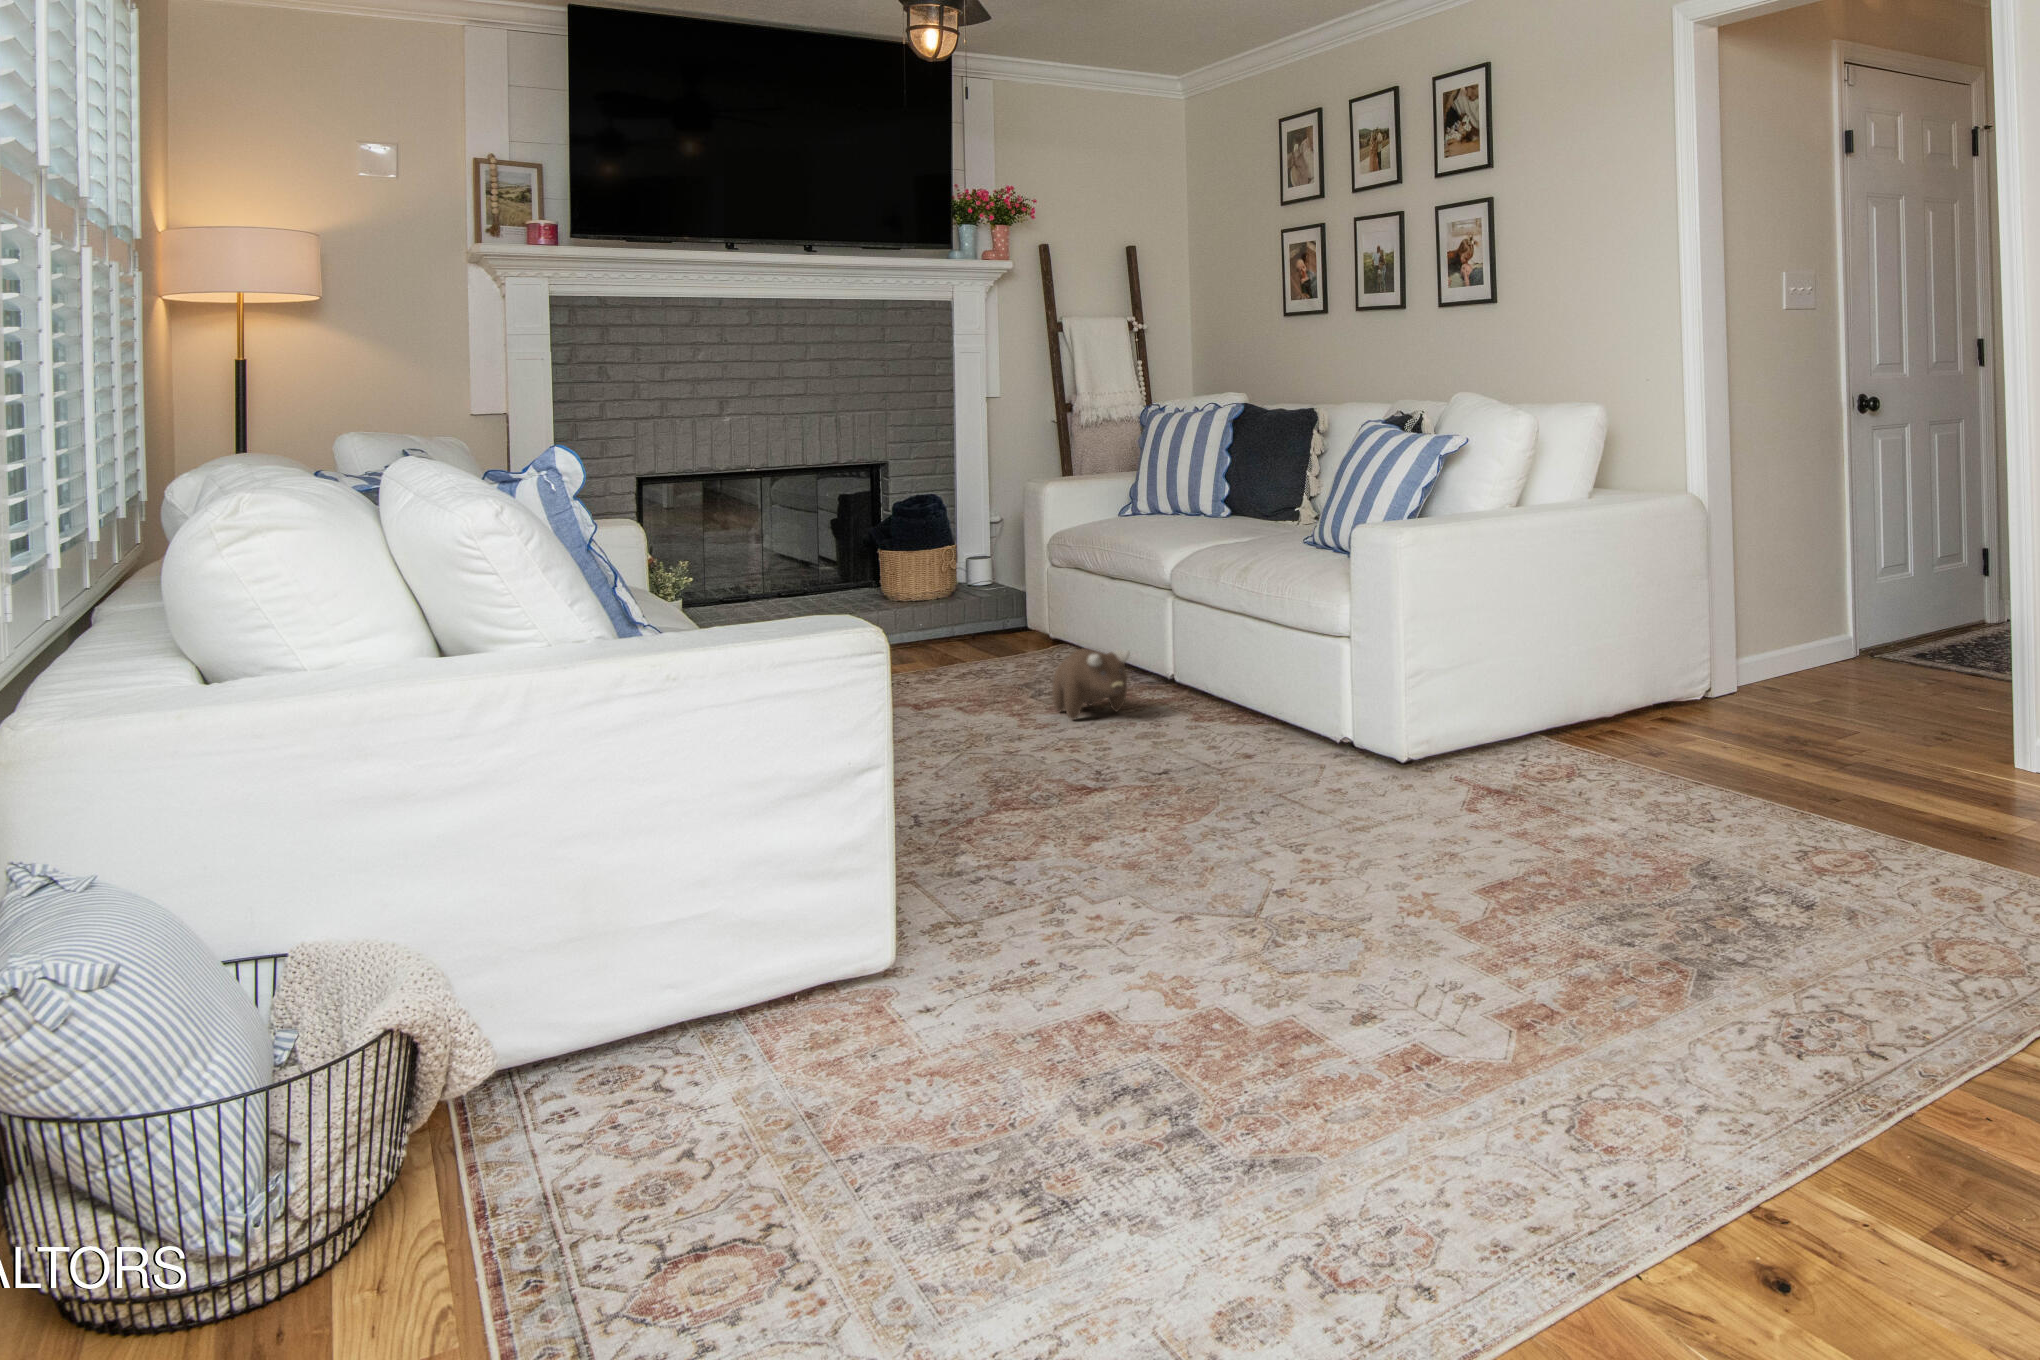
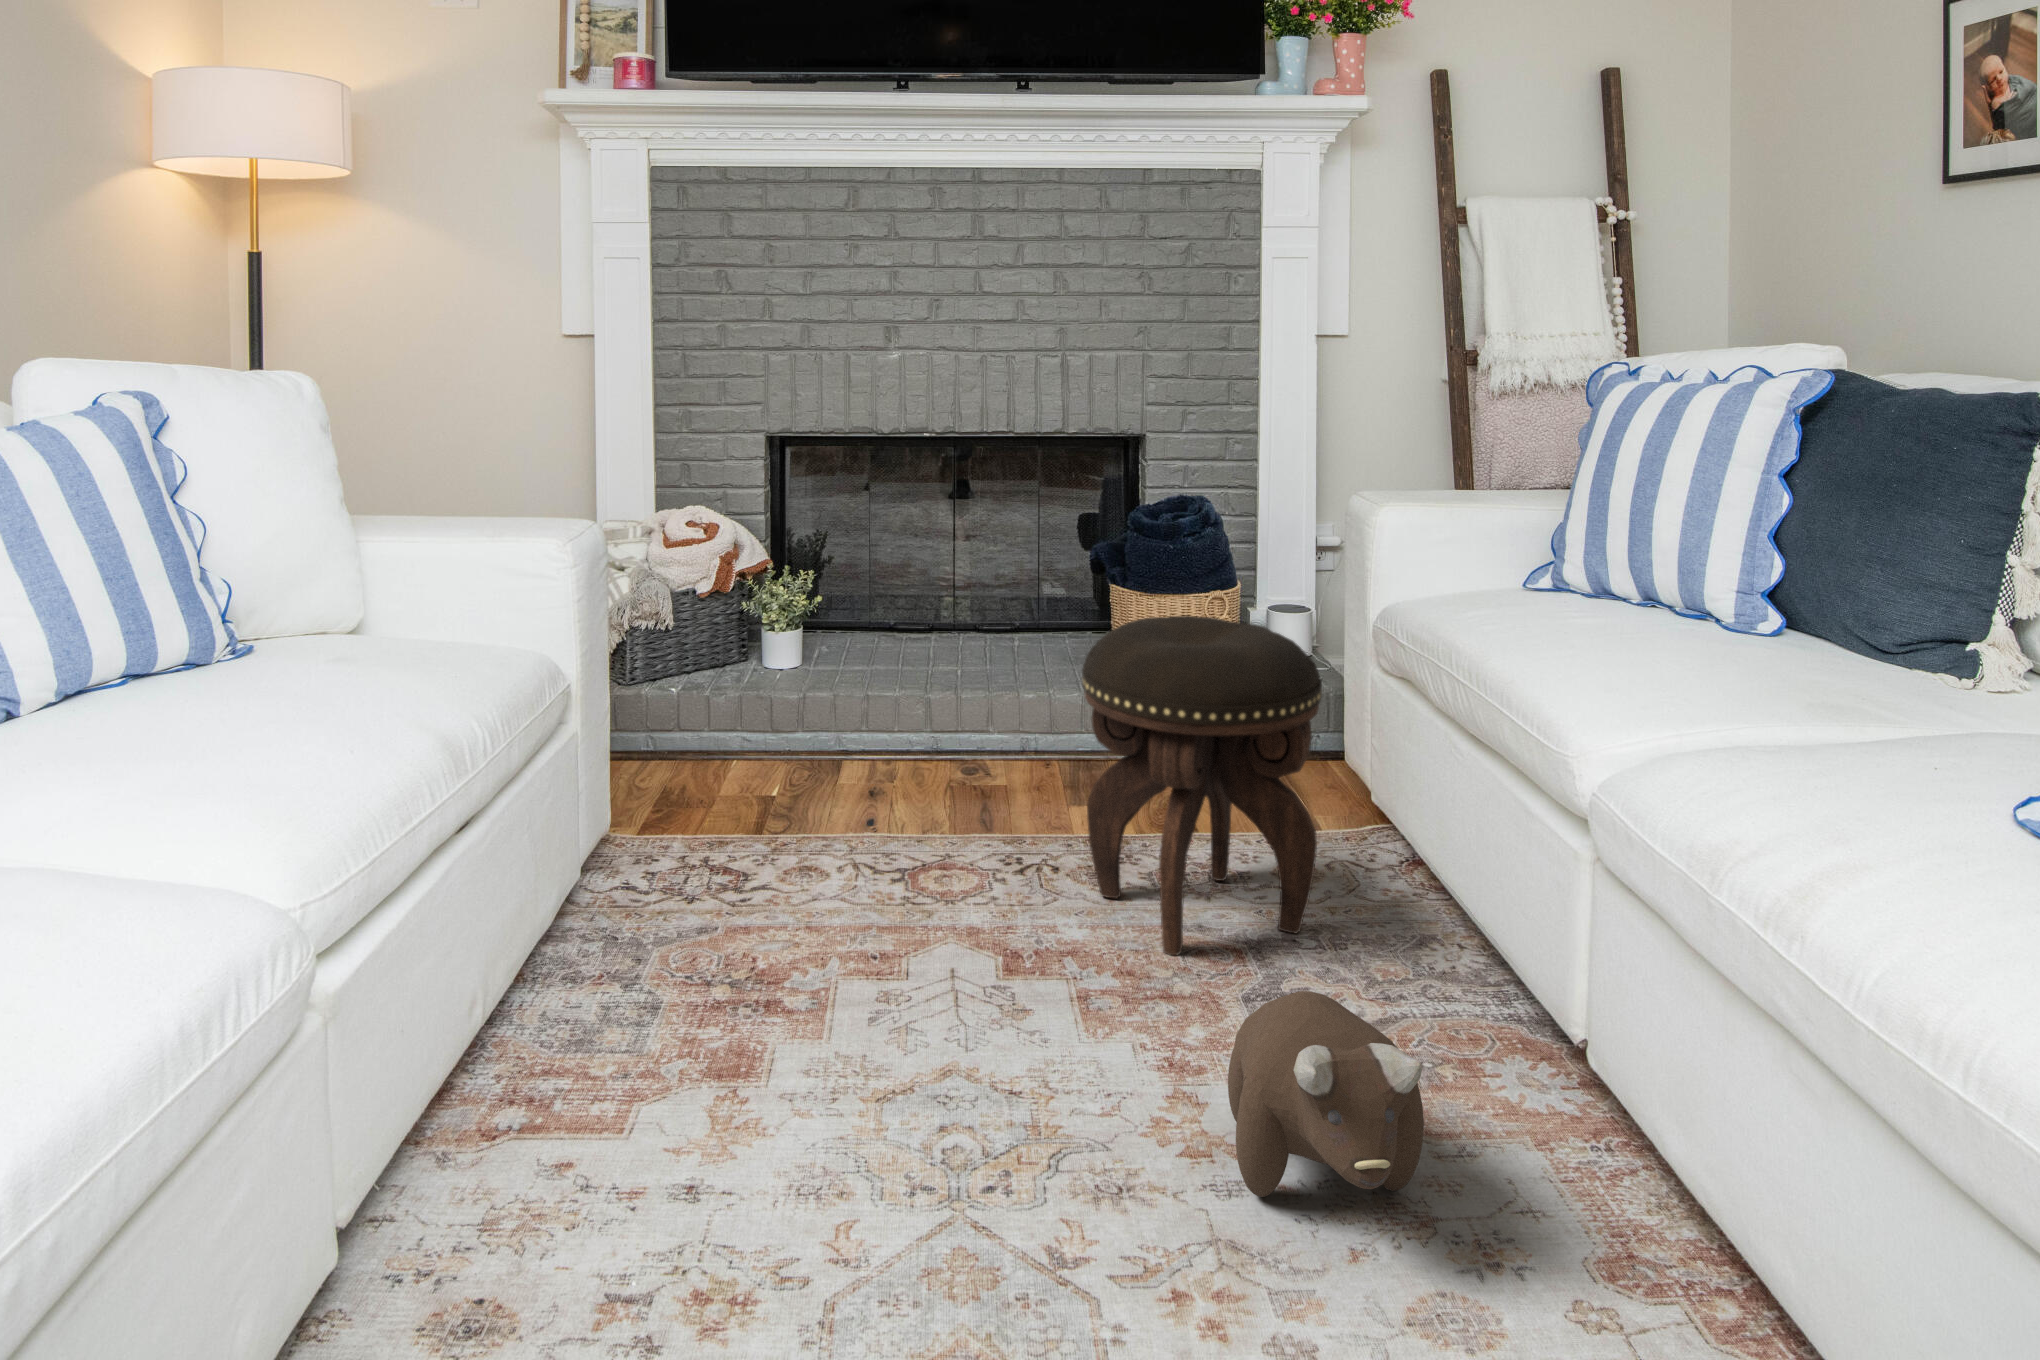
footstool: none [938,538,1052,688] -> present [1082,616,1322,955]

